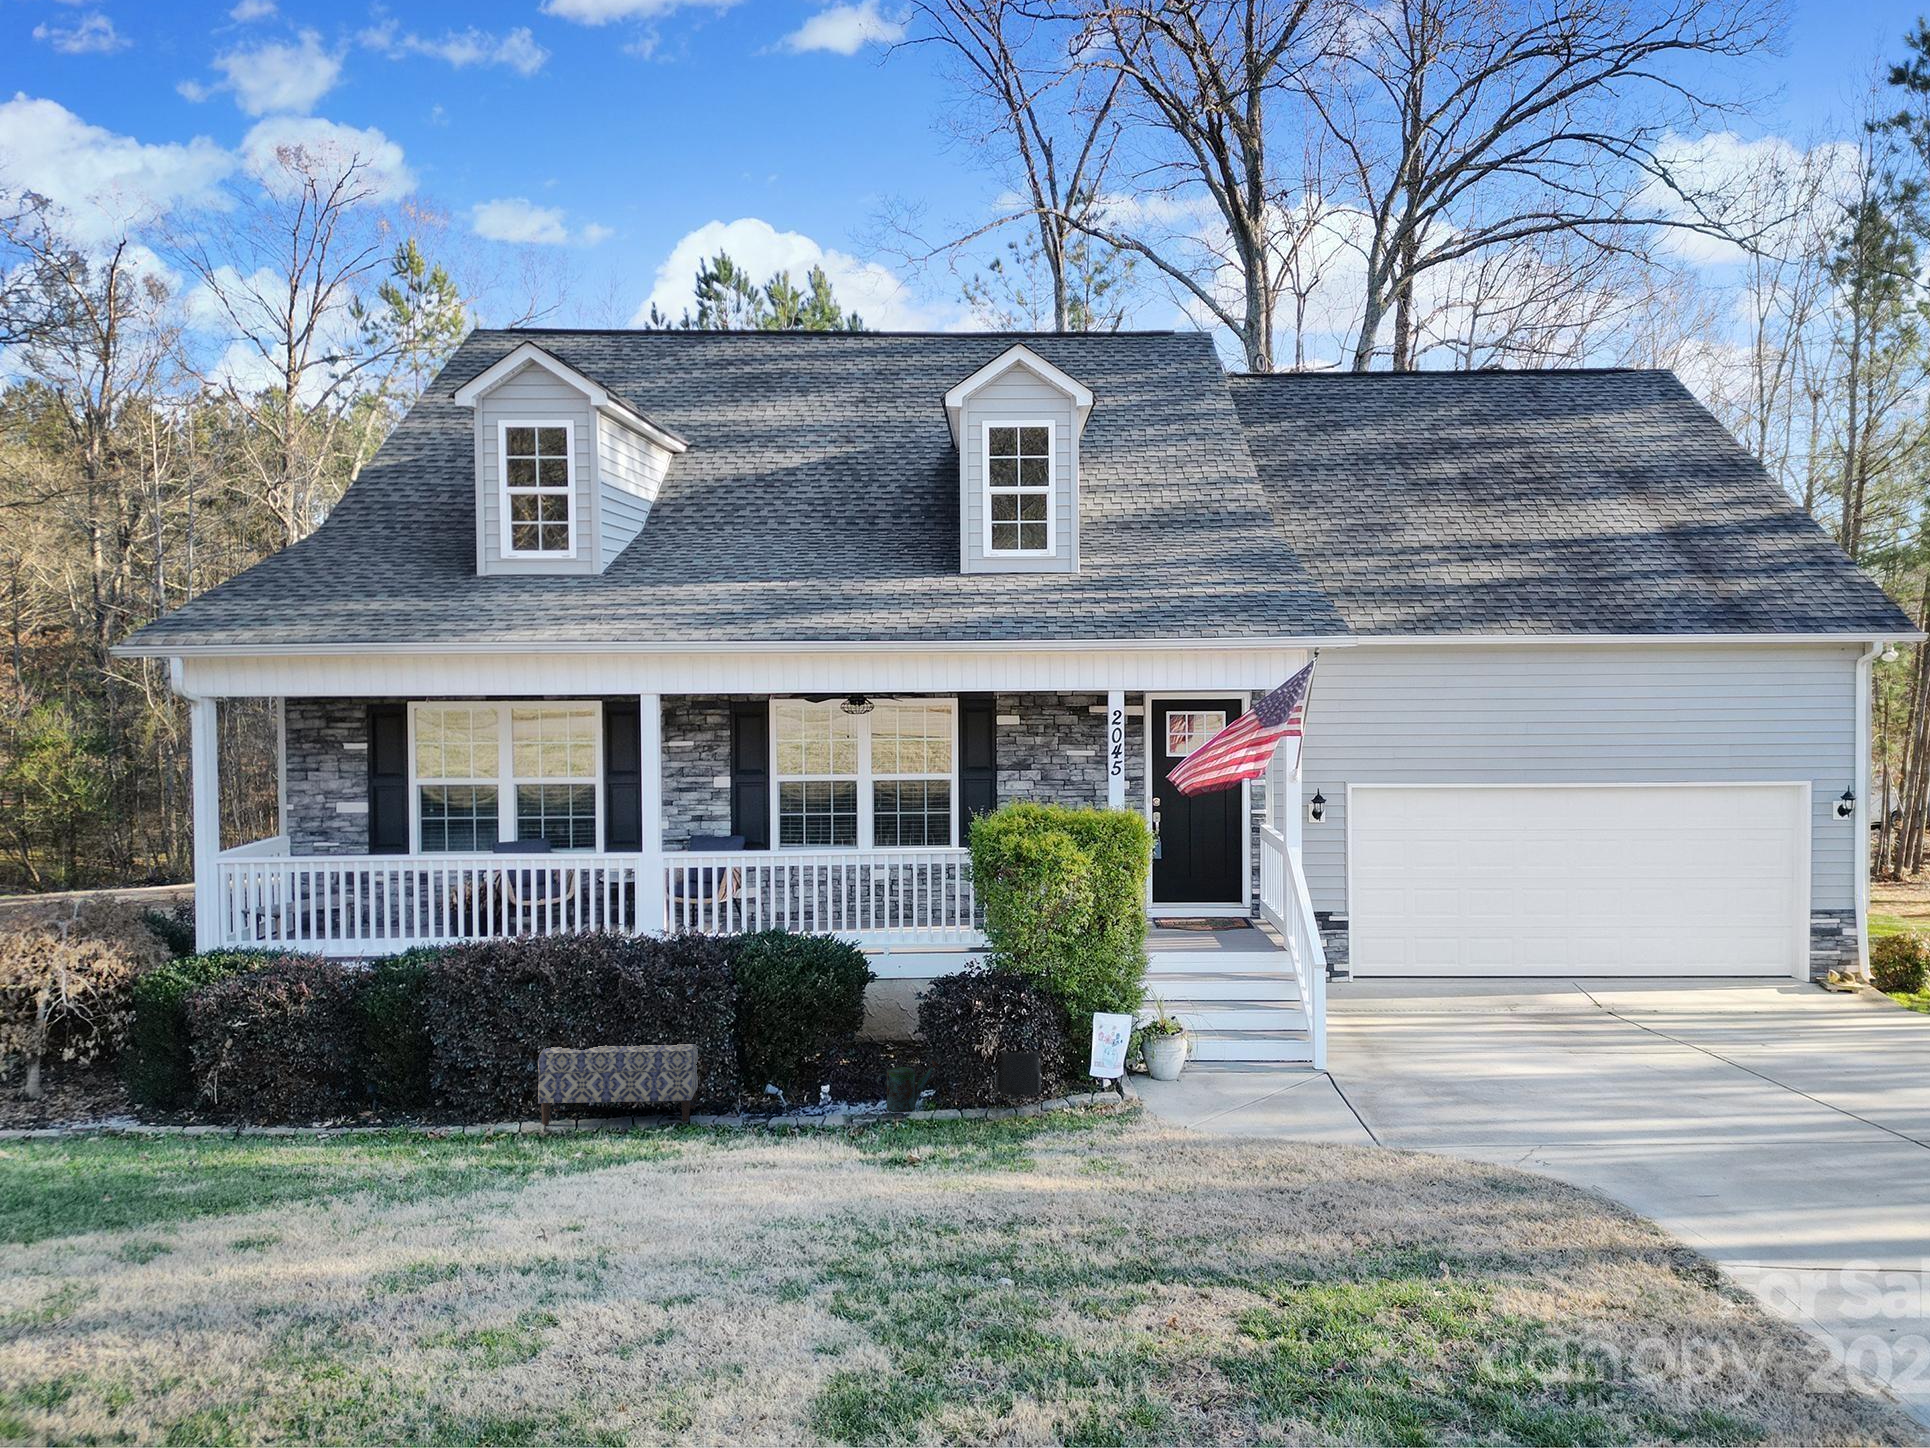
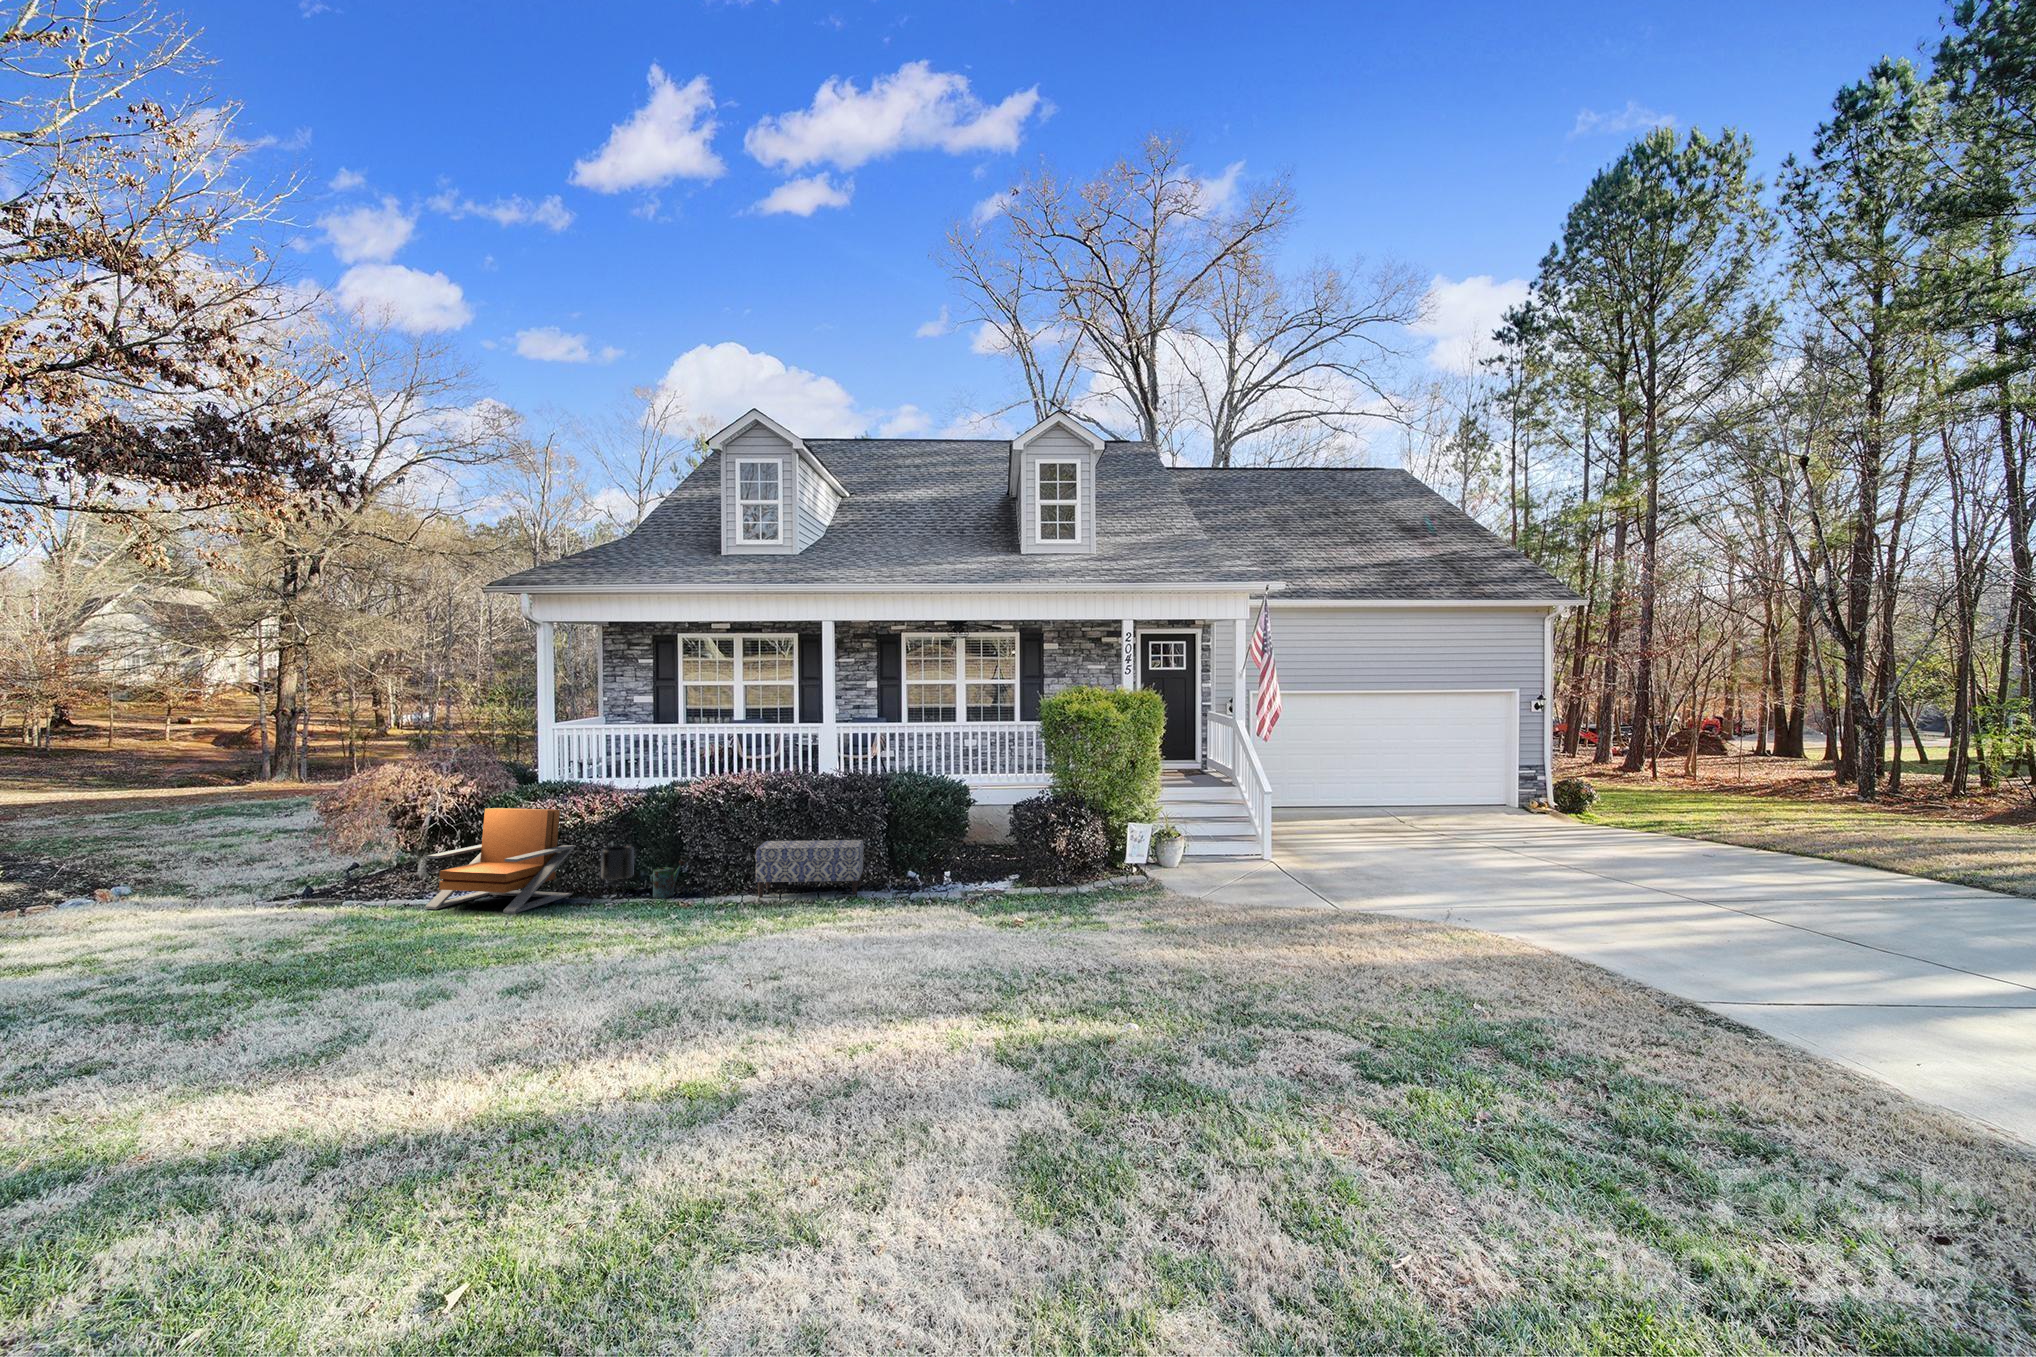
lounge chair: none [53,991,269,1151] -> present [425,808,574,914]
planter: present [995,1051,1041,1109] -> present [599,846,634,879]
watering can: present [877,1060,940,1112] -> present [650,861,685,898]

